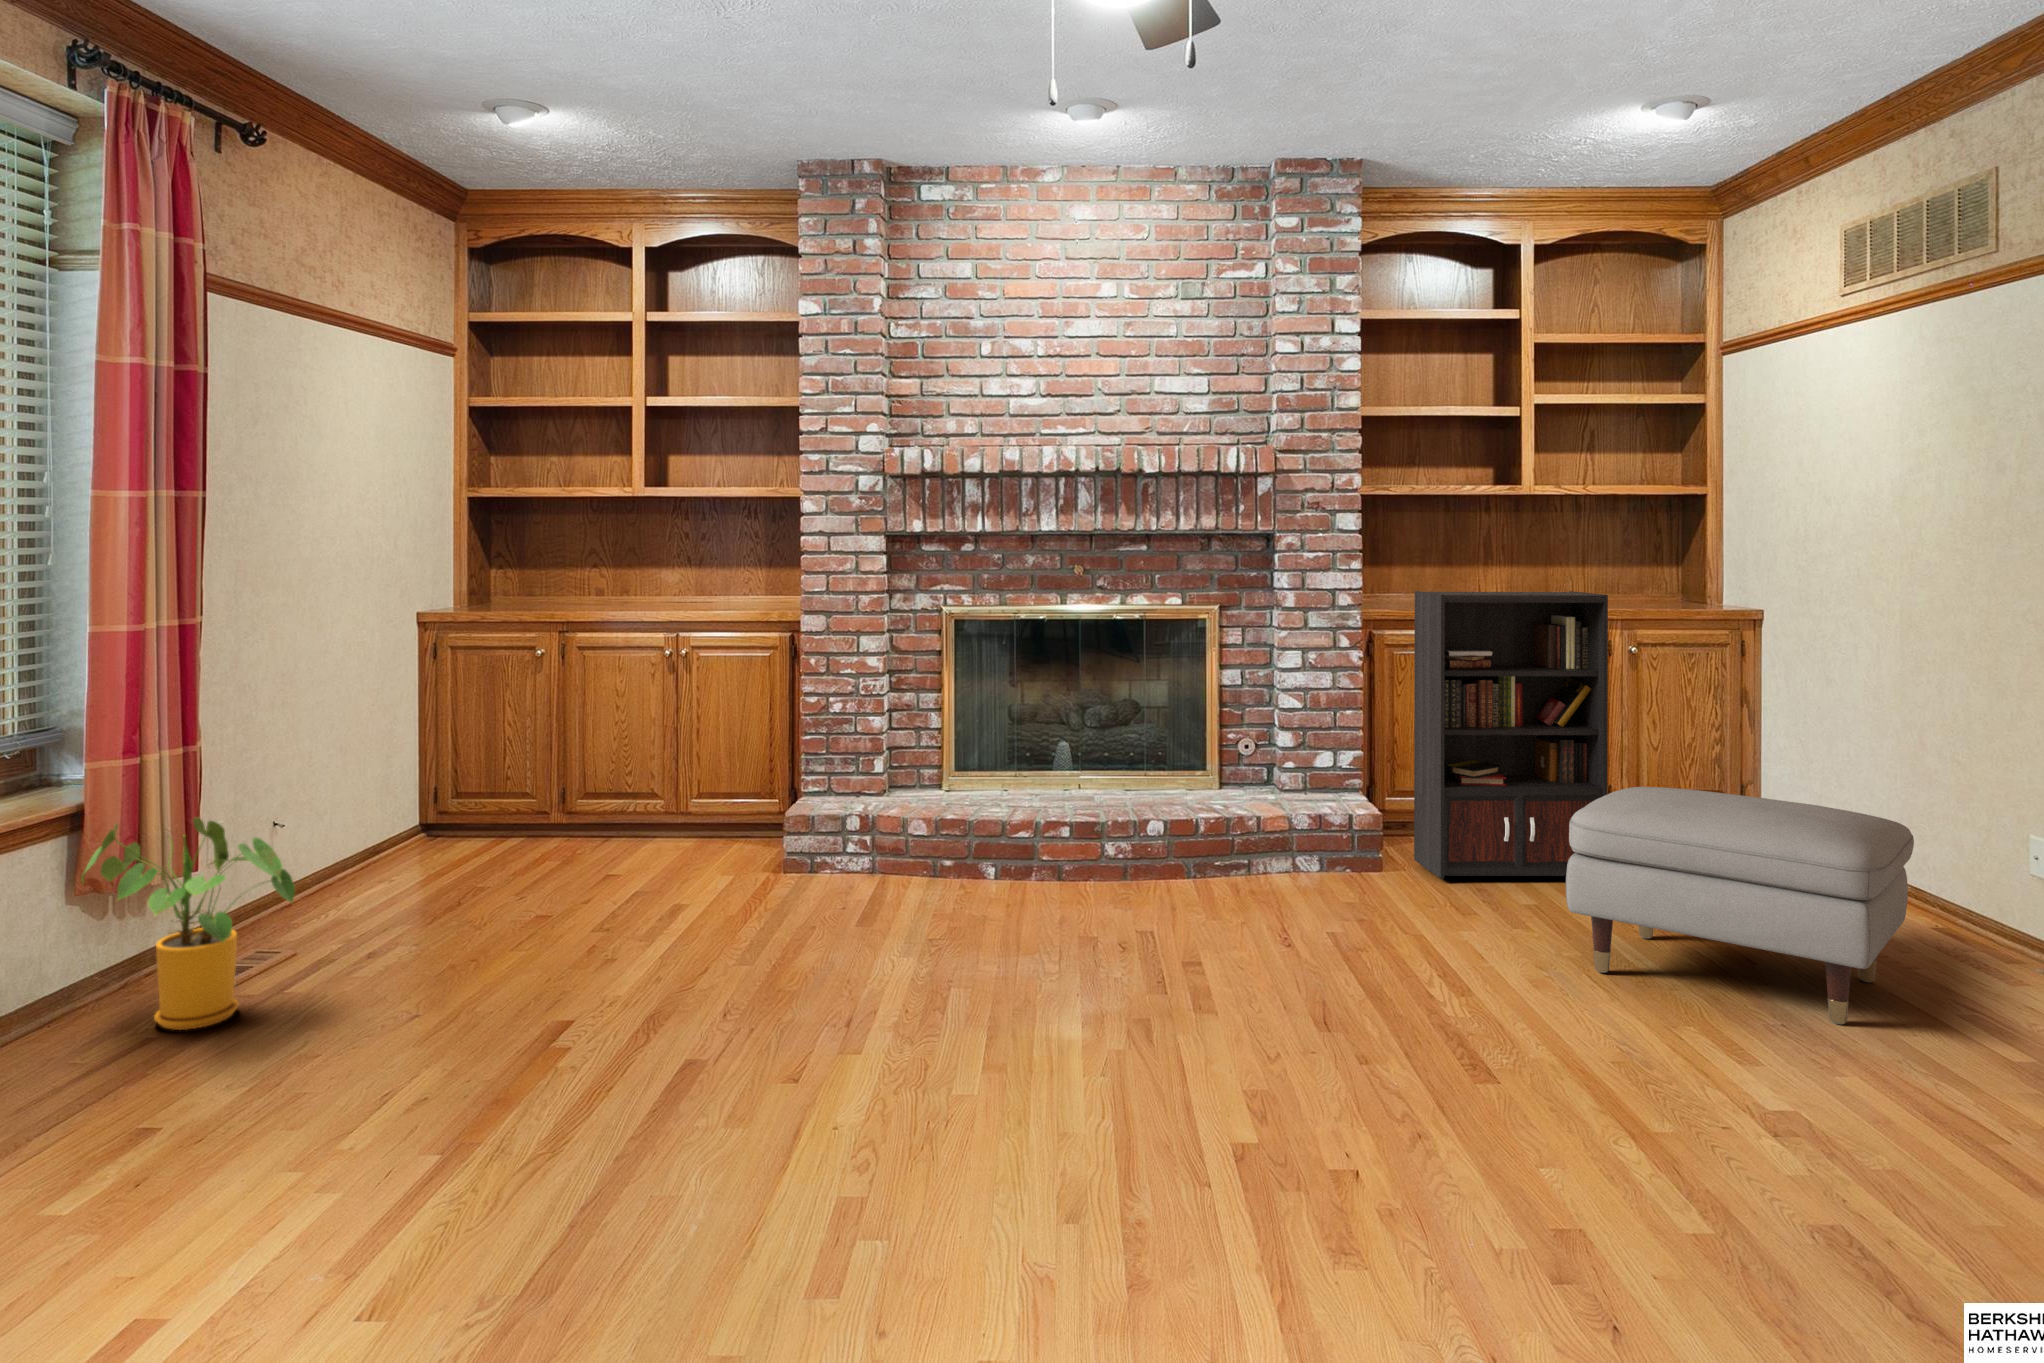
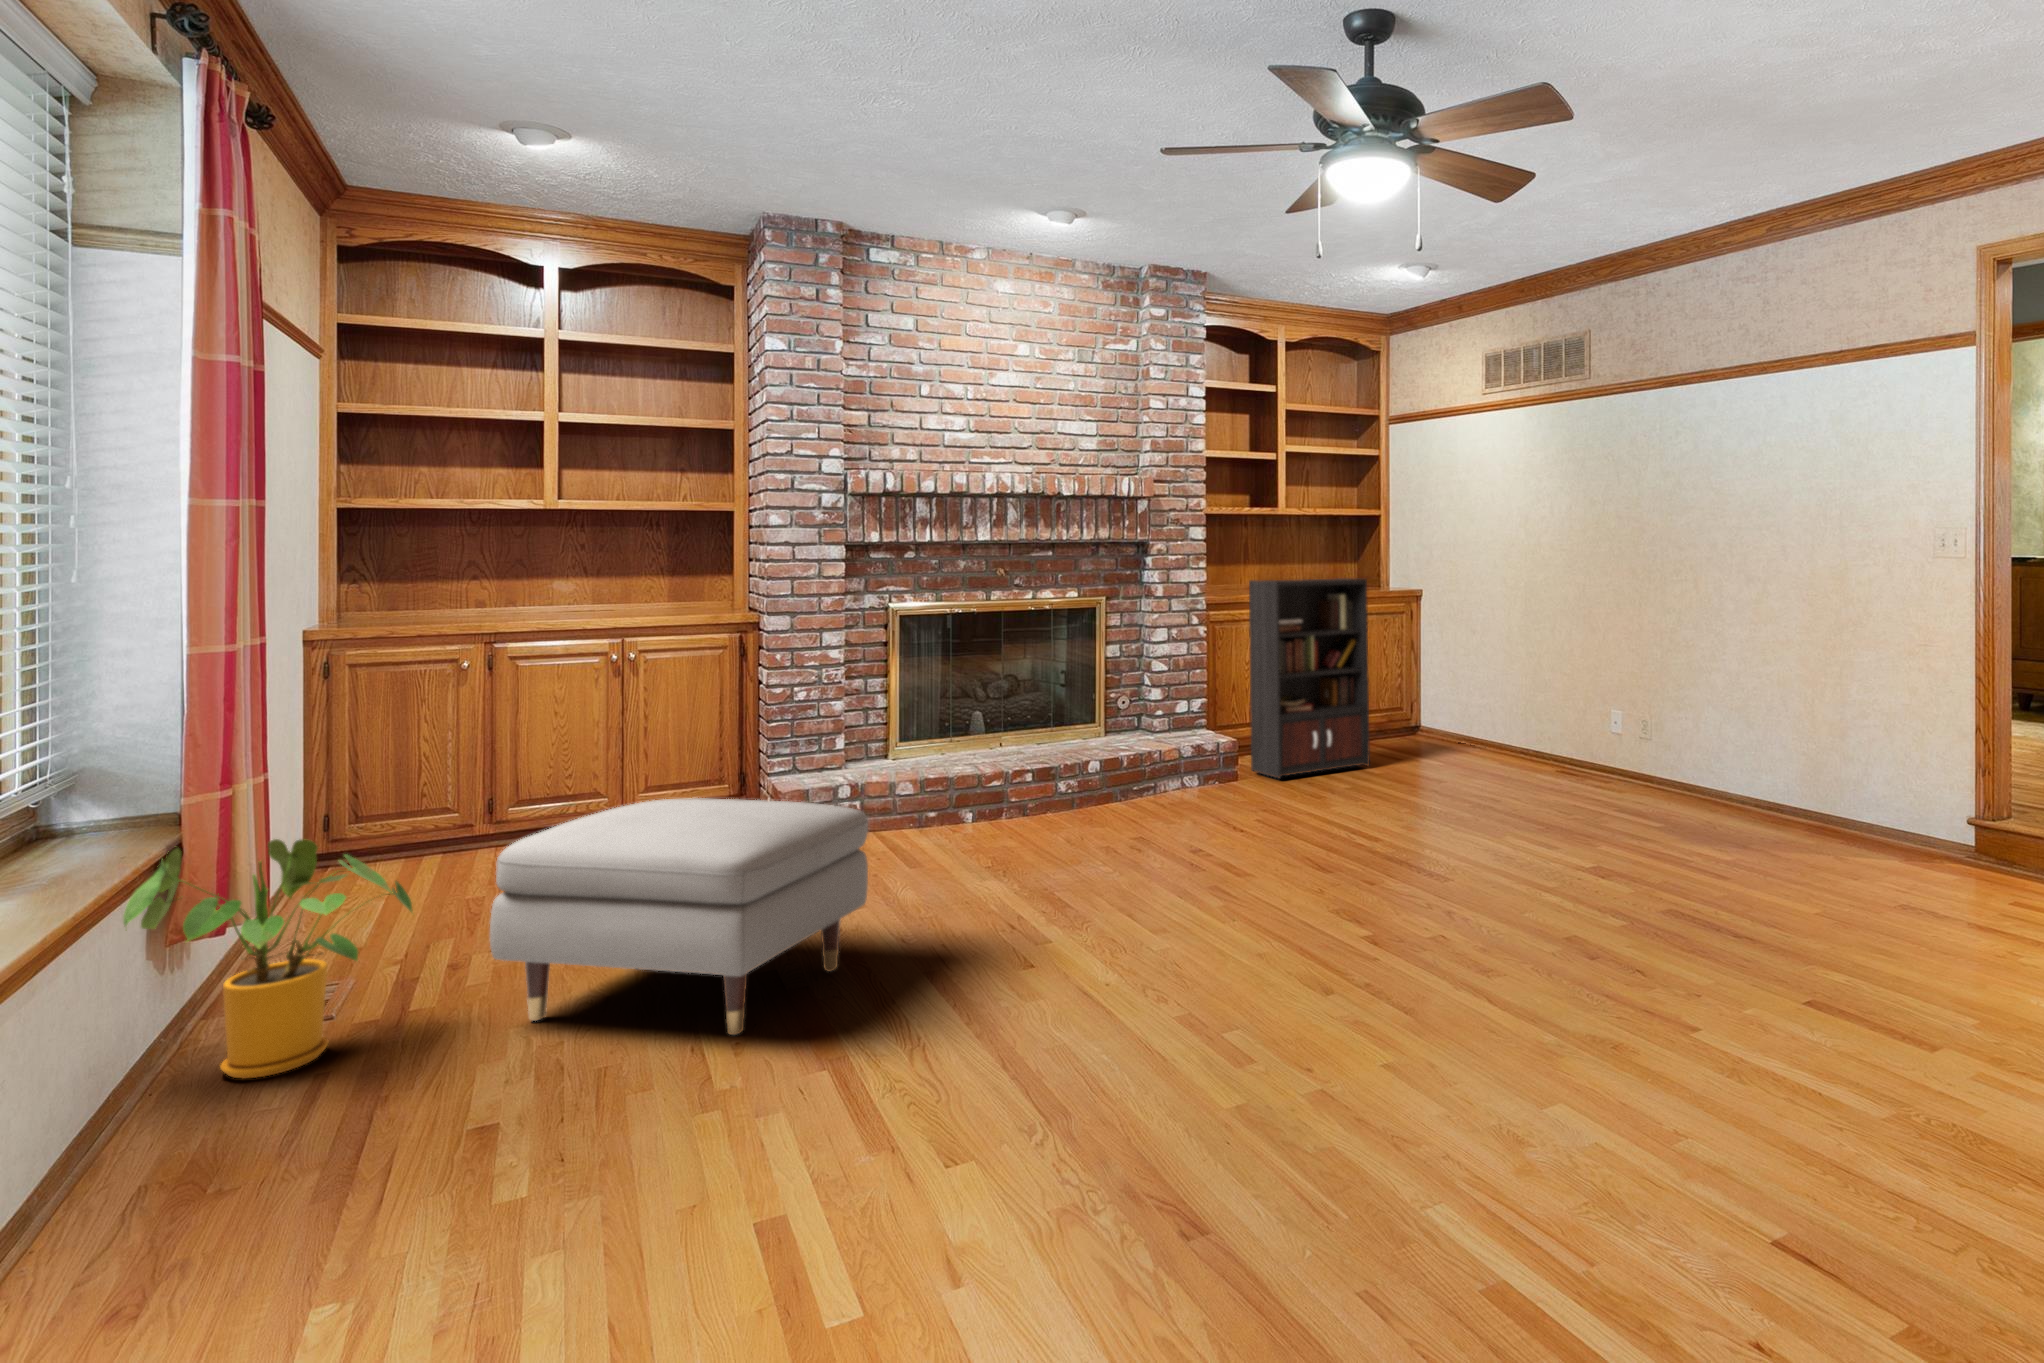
ottoman: present [1566,787,1914,1024] -> present [490,798,868,1035]

